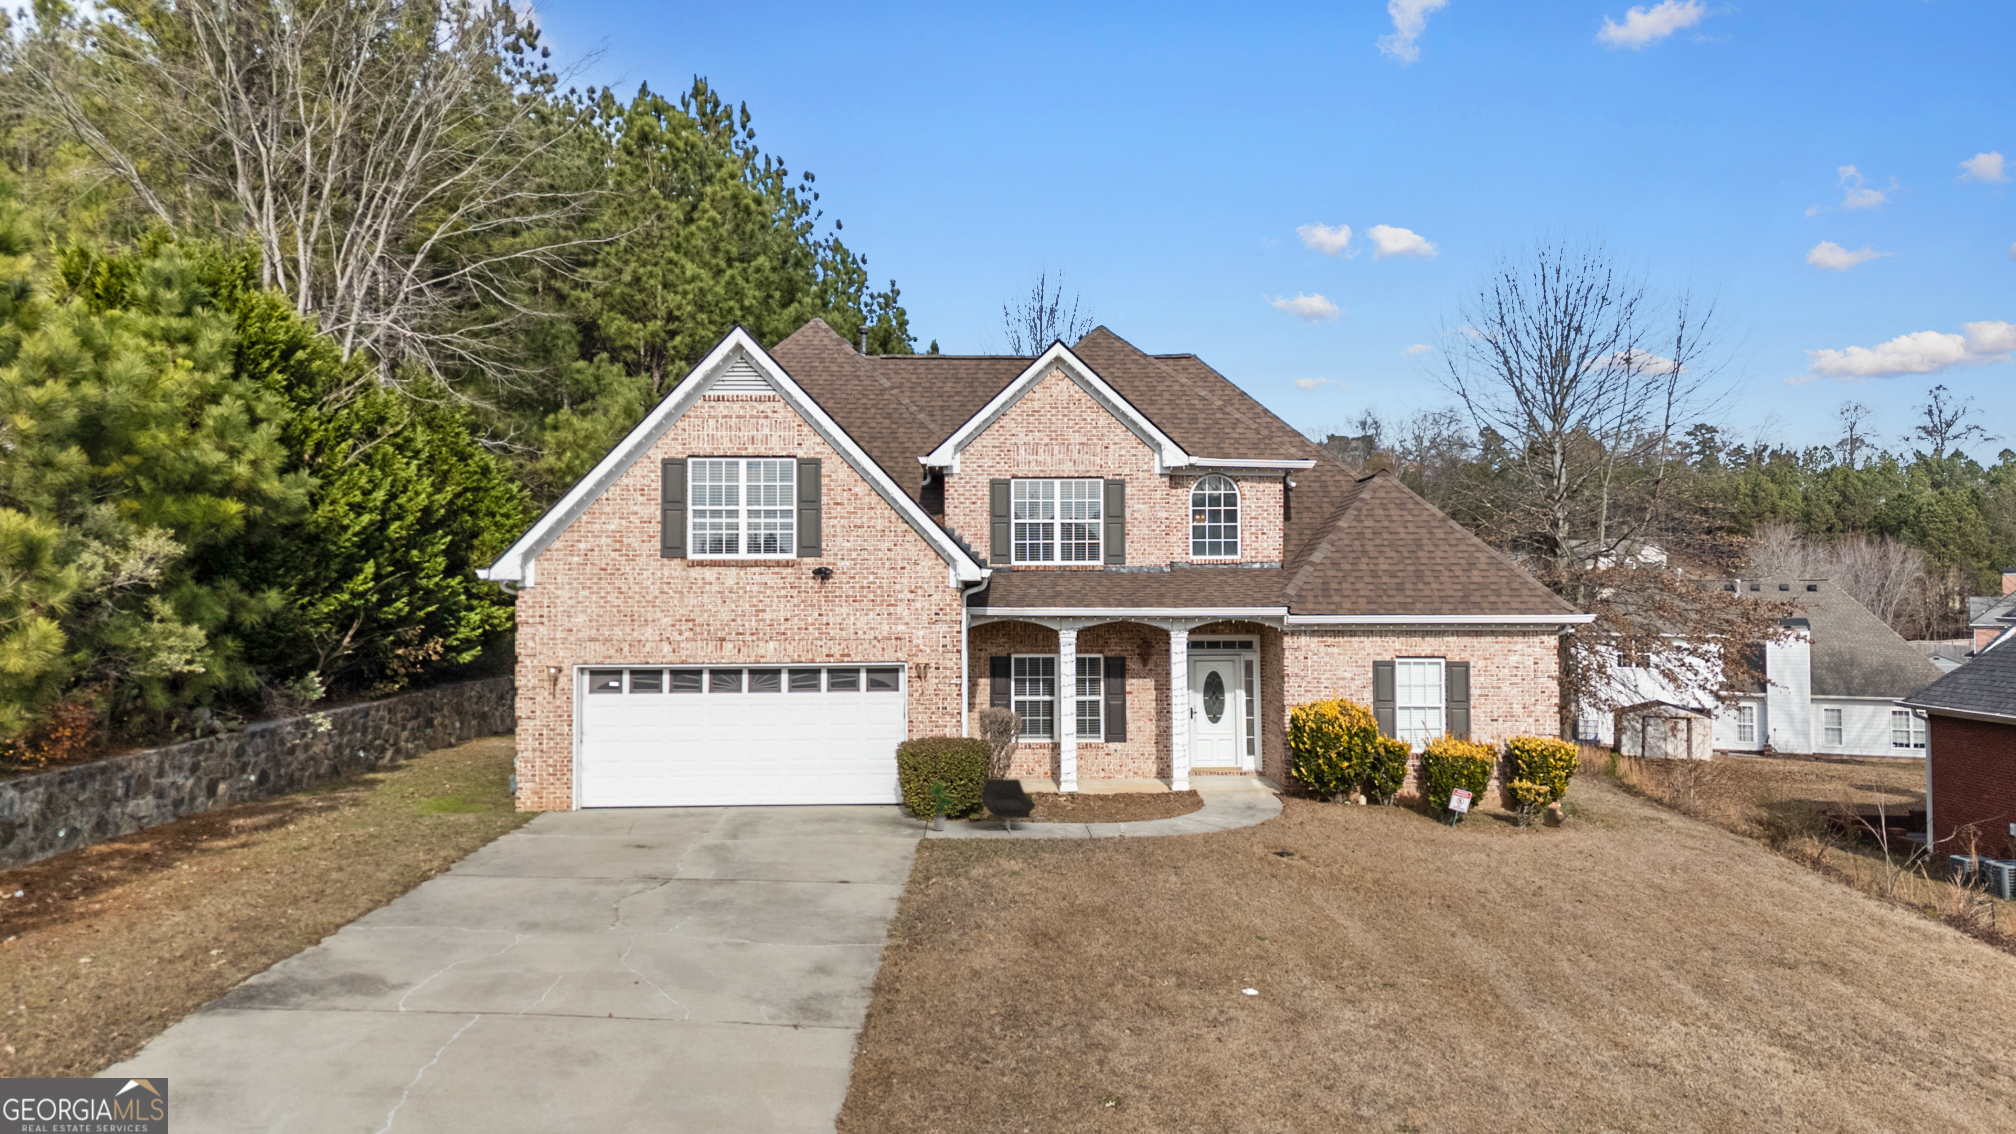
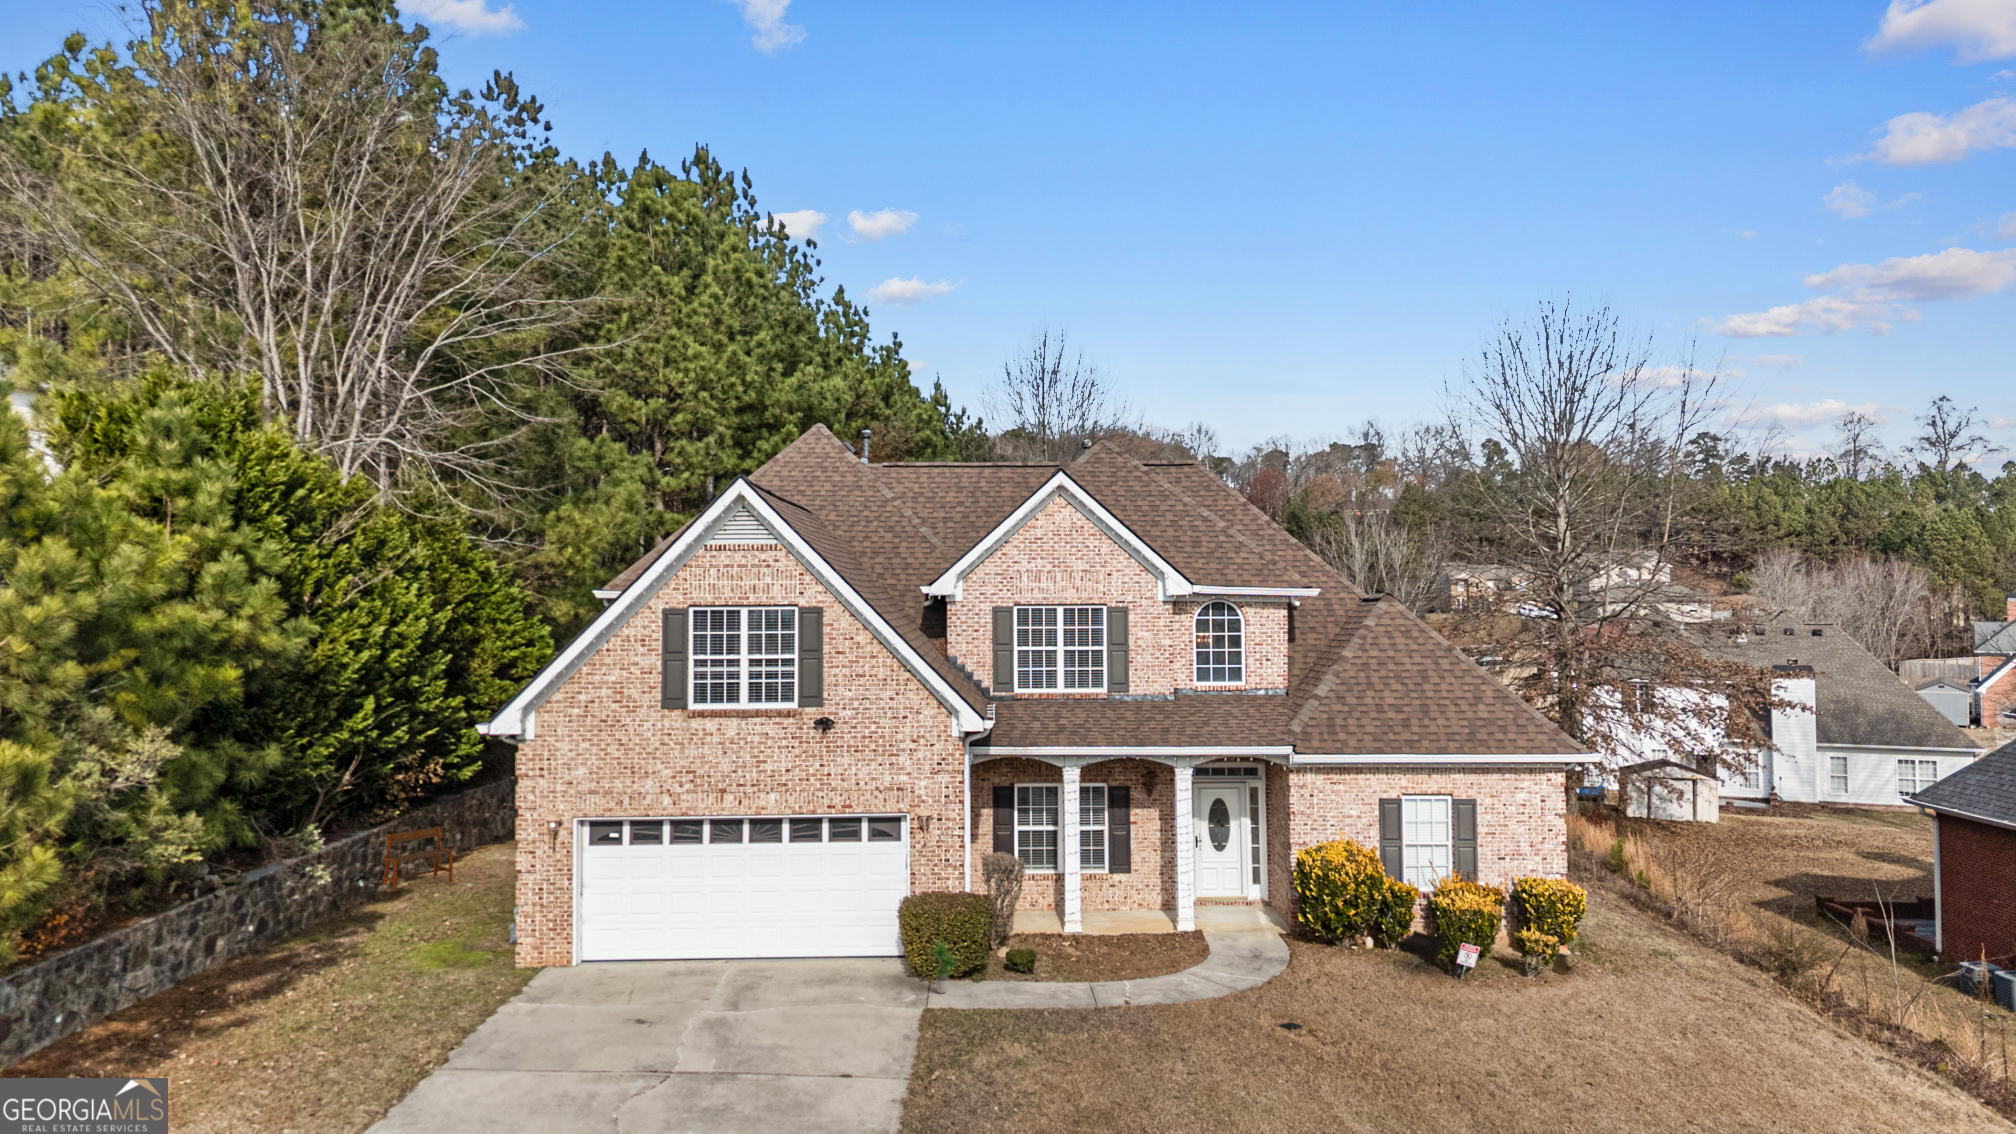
bench: none [382,707,452,766] -> present [382,826,453,892]
lounge chair: present [981,779,1035,834] -> present [1396,931,1447,971]

